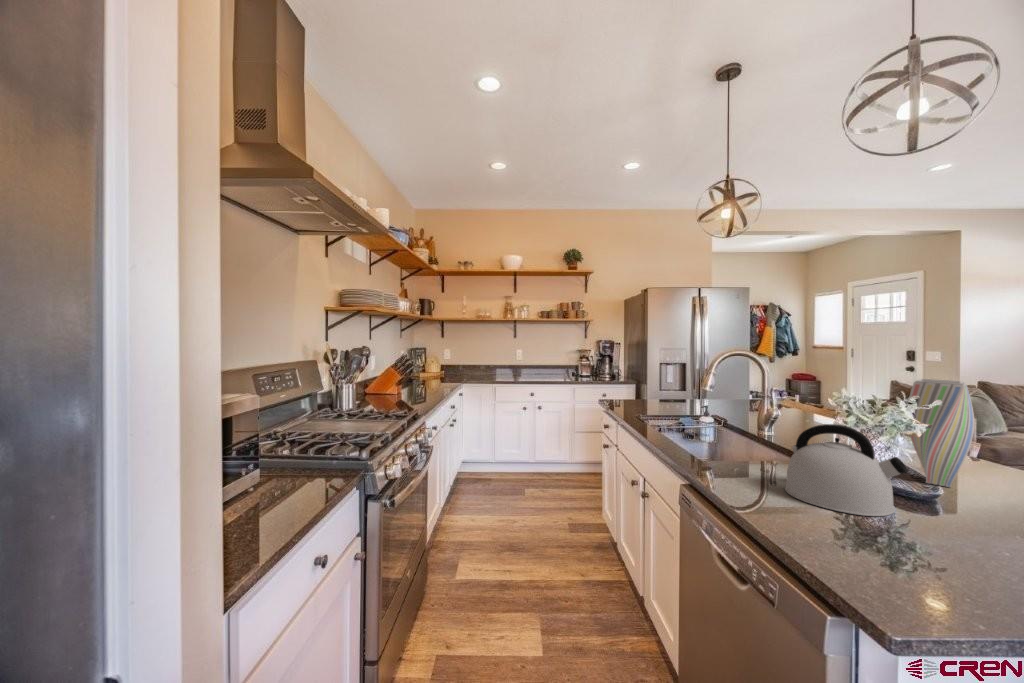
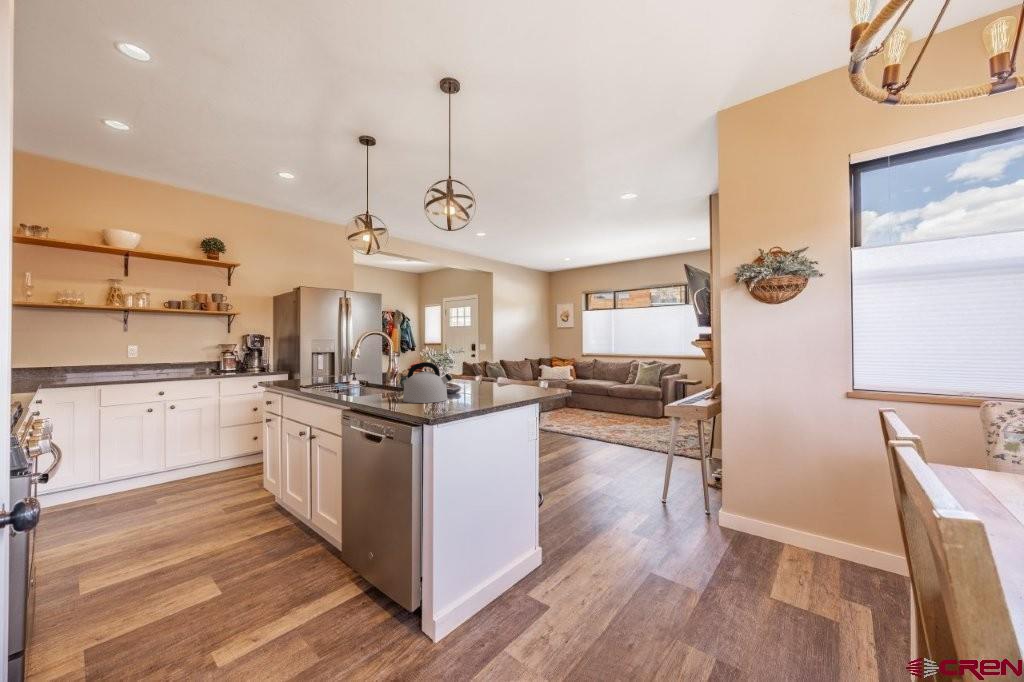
vase: present [909,379,974,487] -> none [455,341,478,391]

